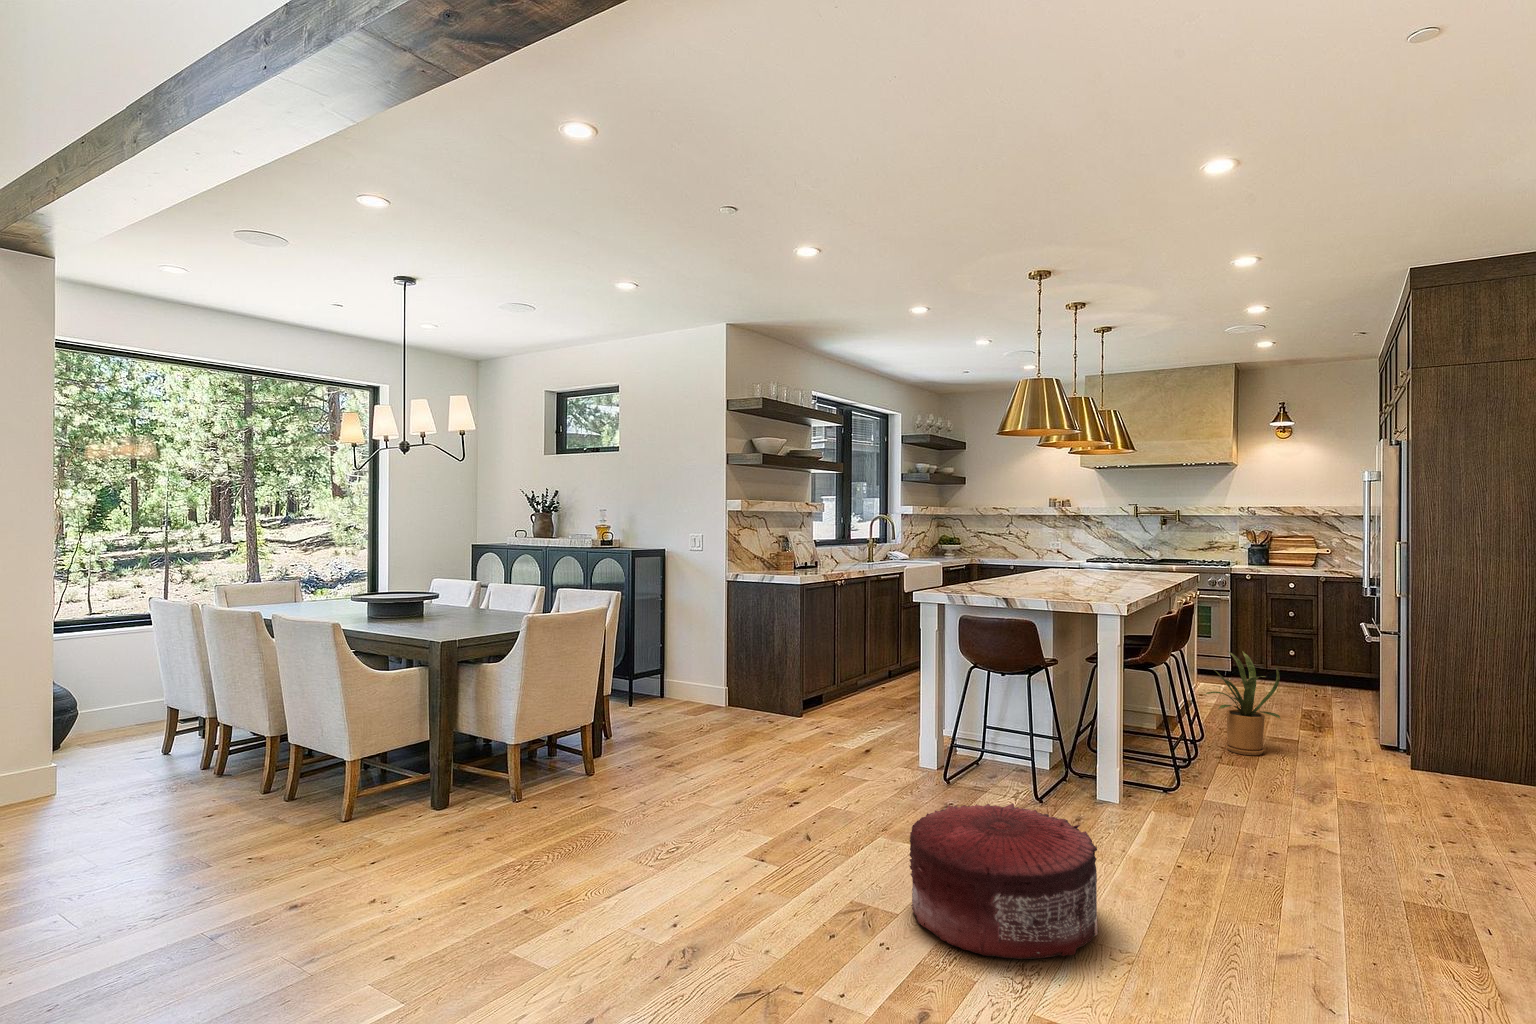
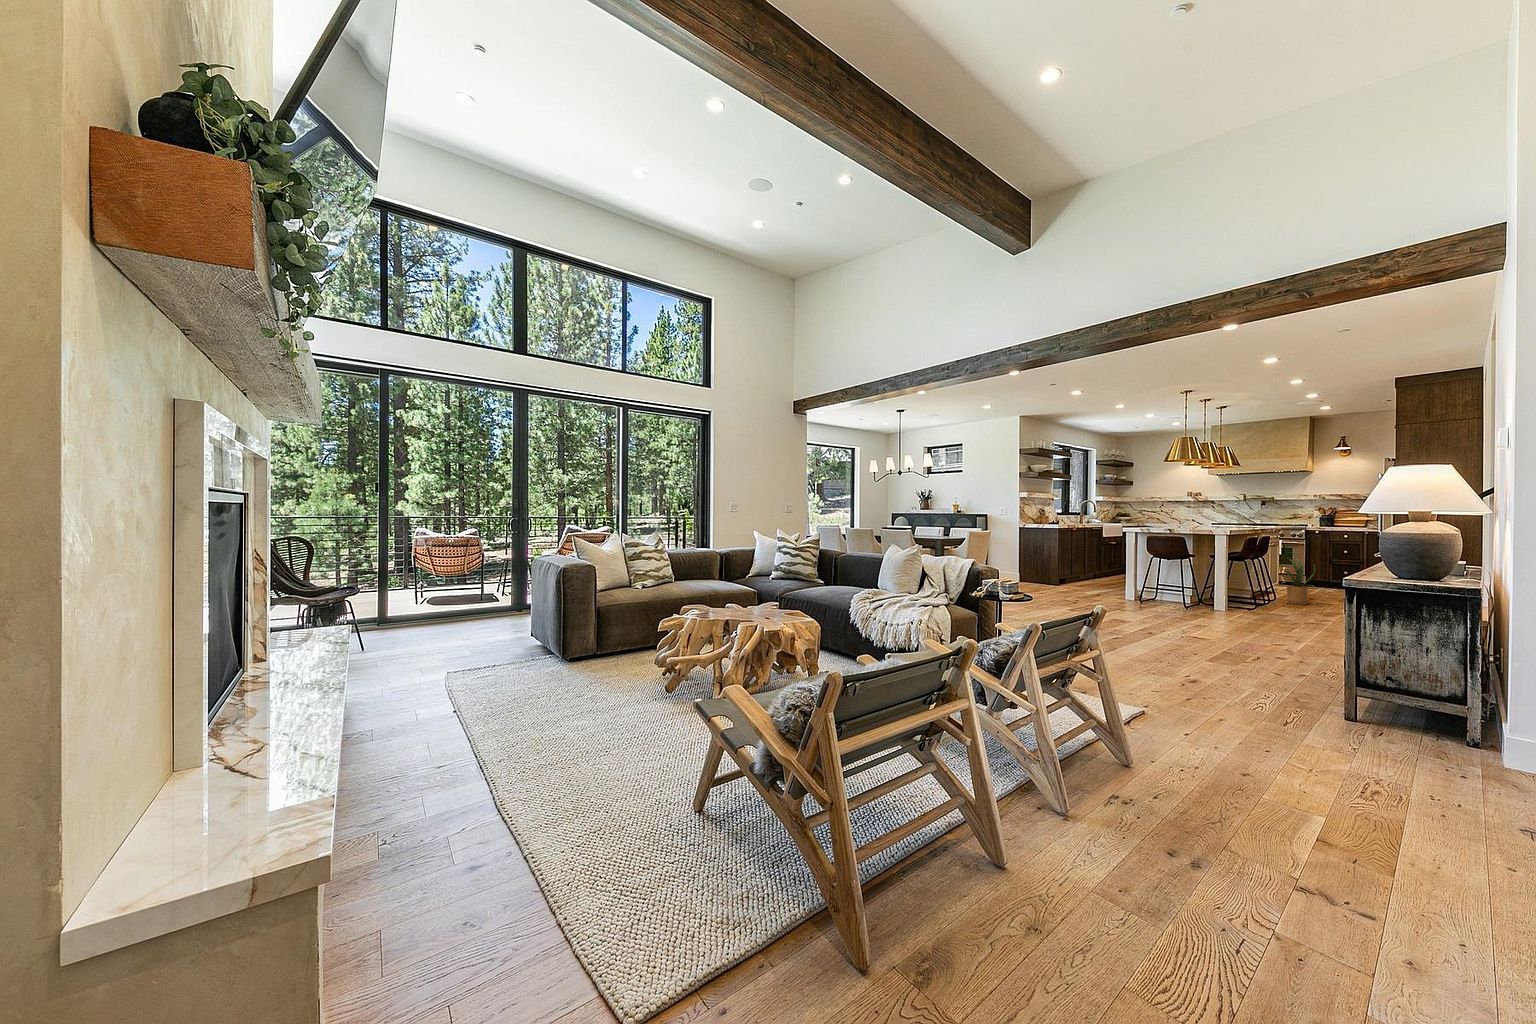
pouf: present [909,804,1098,959] -> none [1138,592,1211,631]

